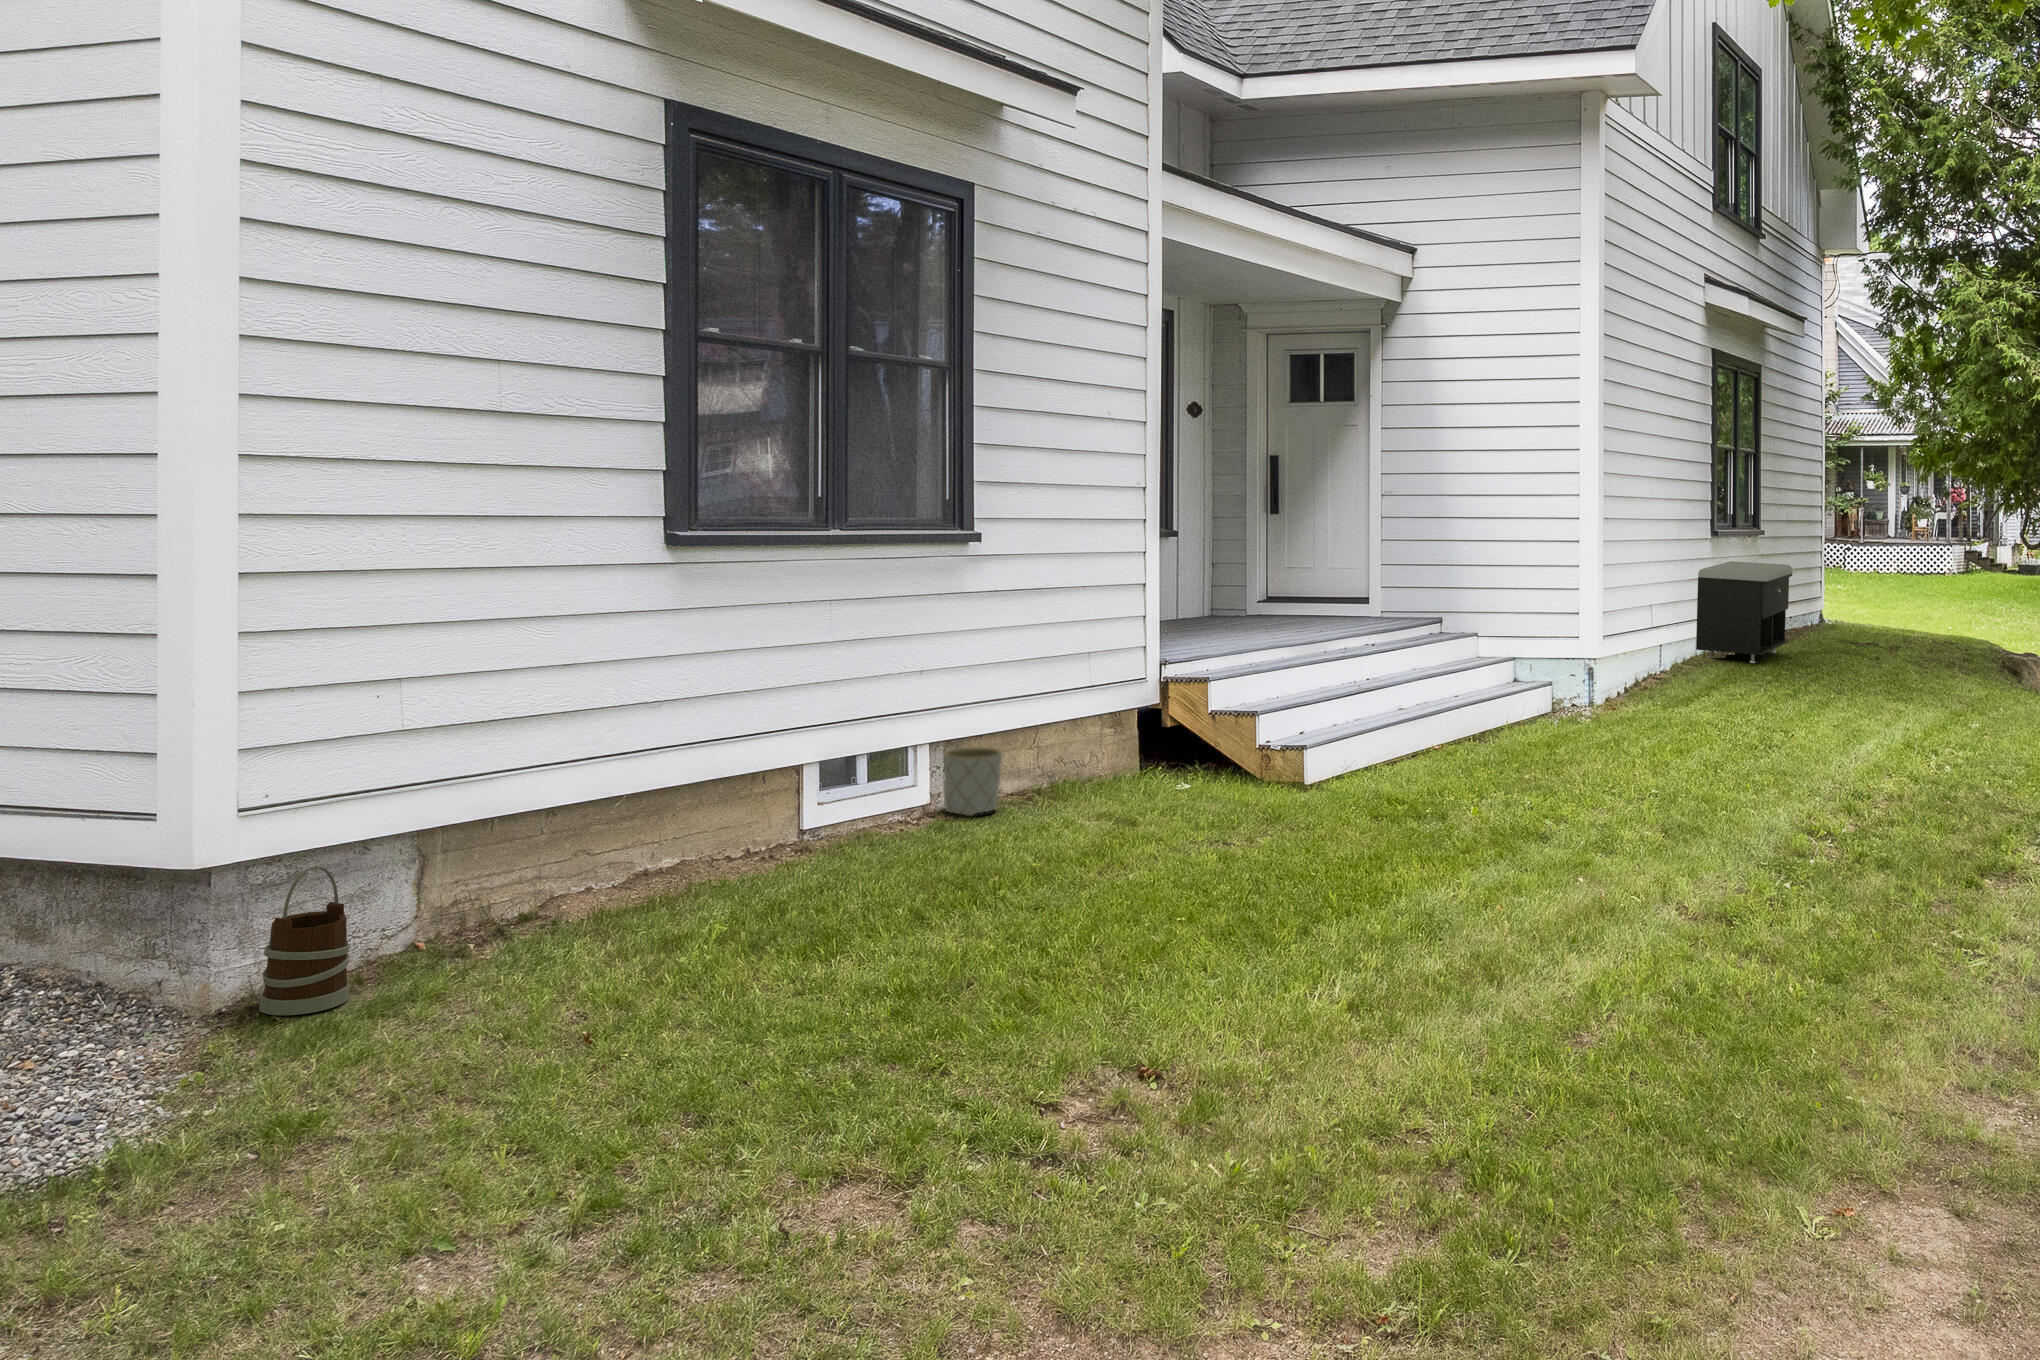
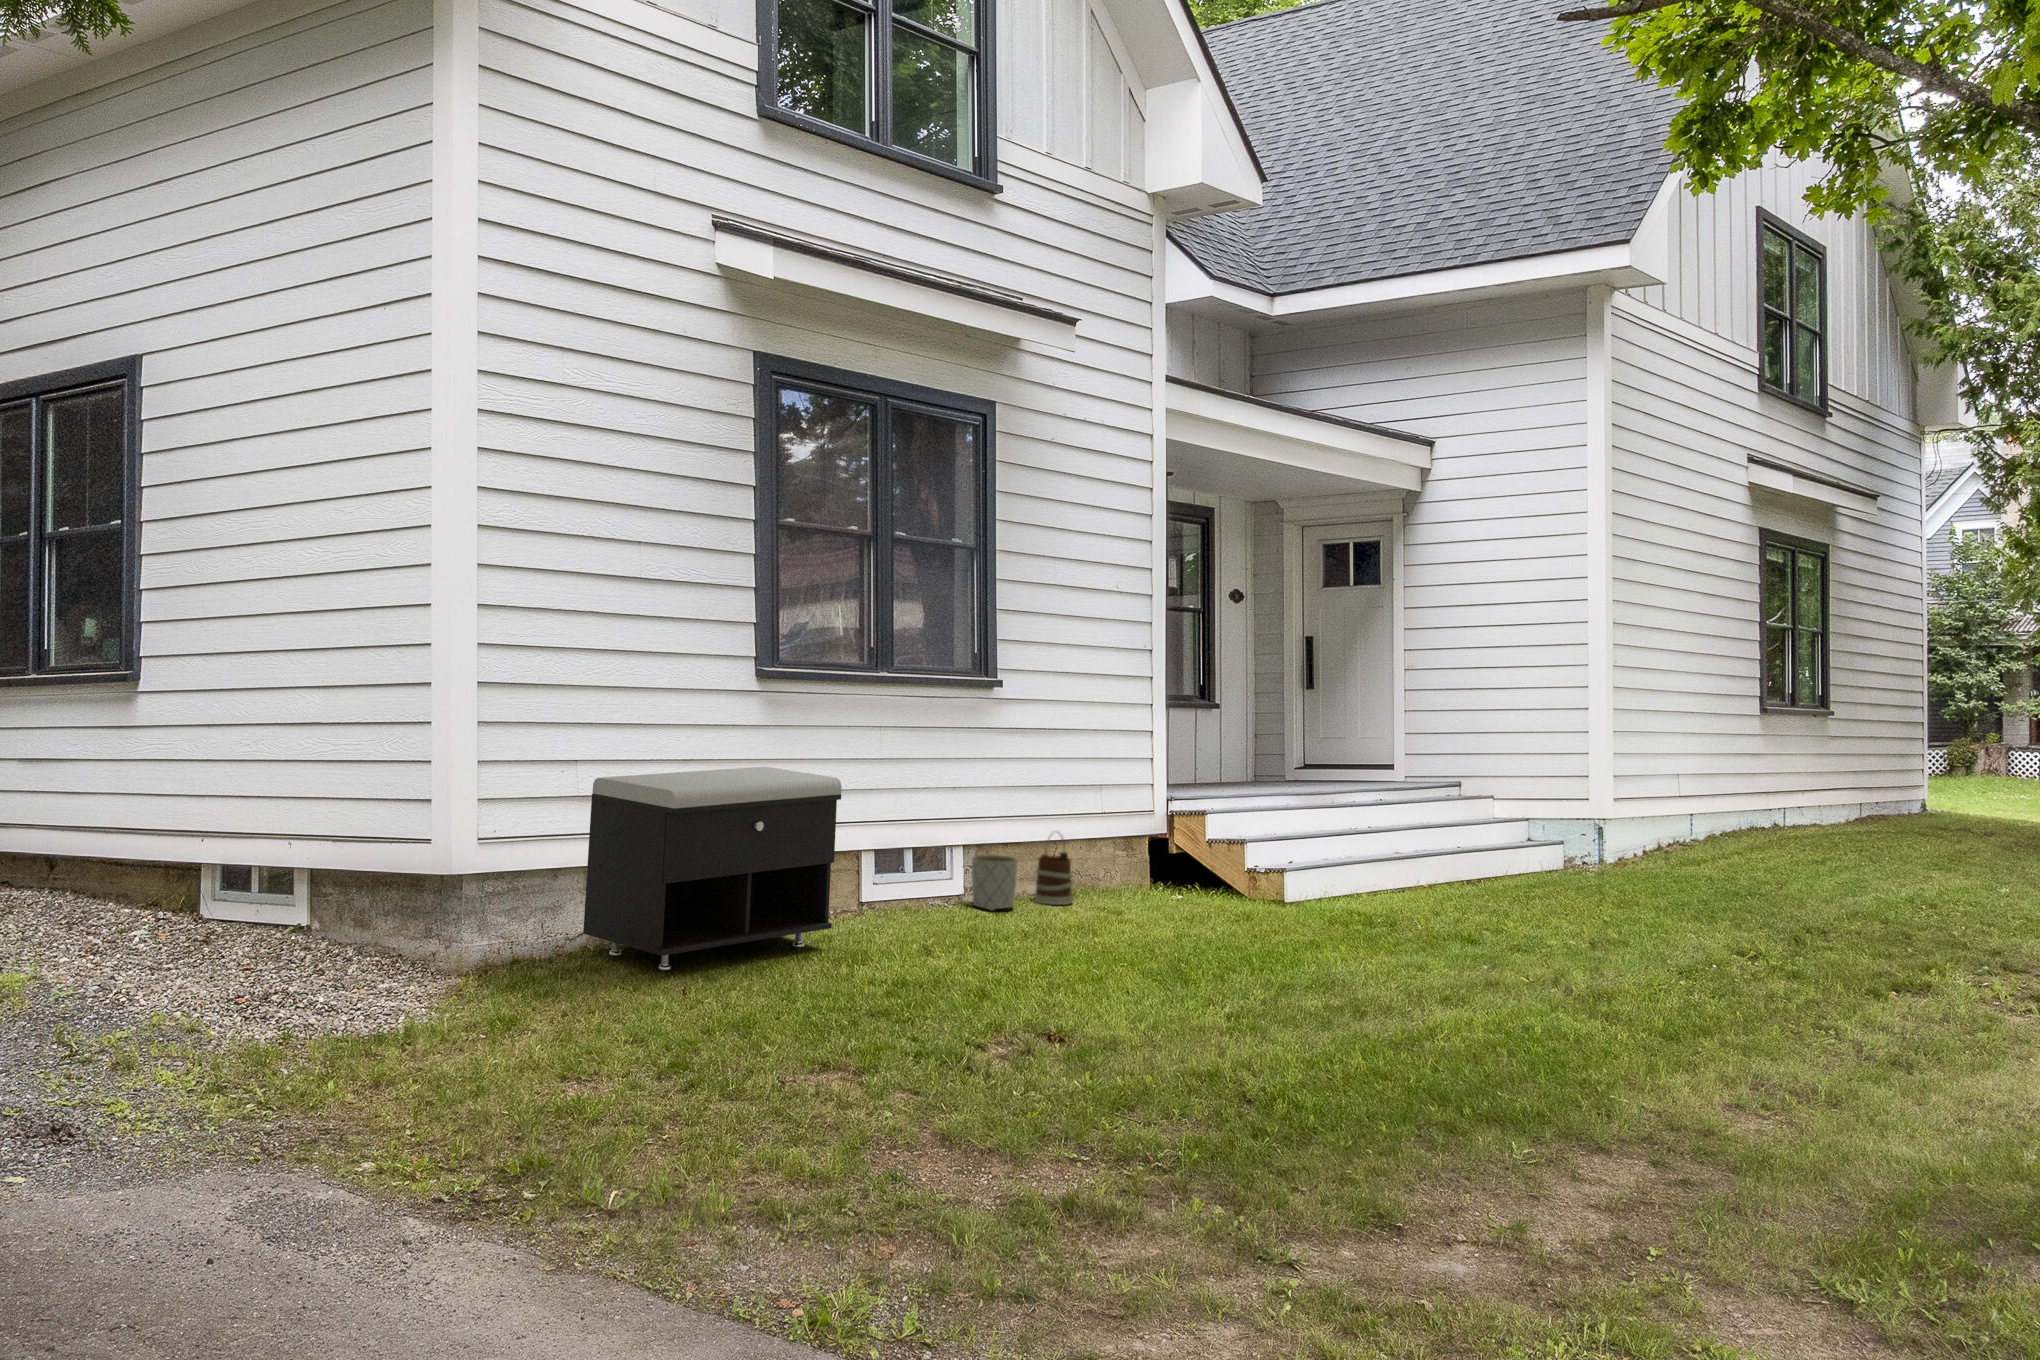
storage bench: present [1696,561,1792,663] -> present [583,767,841,970]
wooden bucket: present [259,866,350,1015] -> present [1035,832,1072,905]

